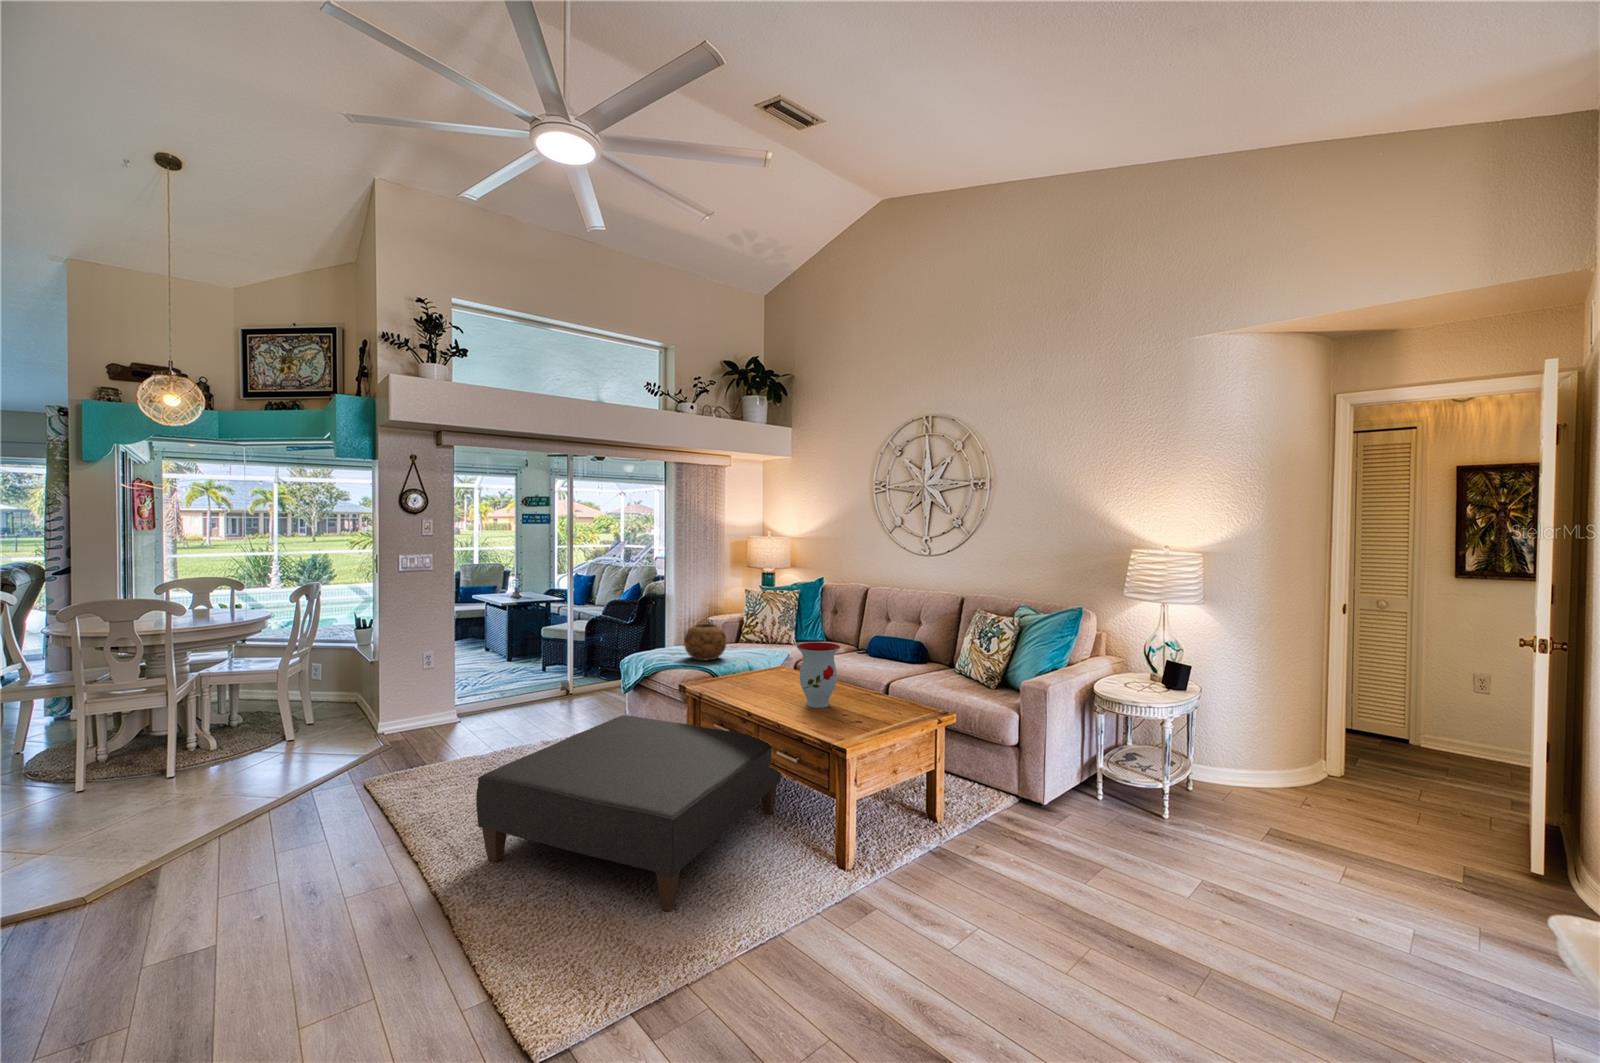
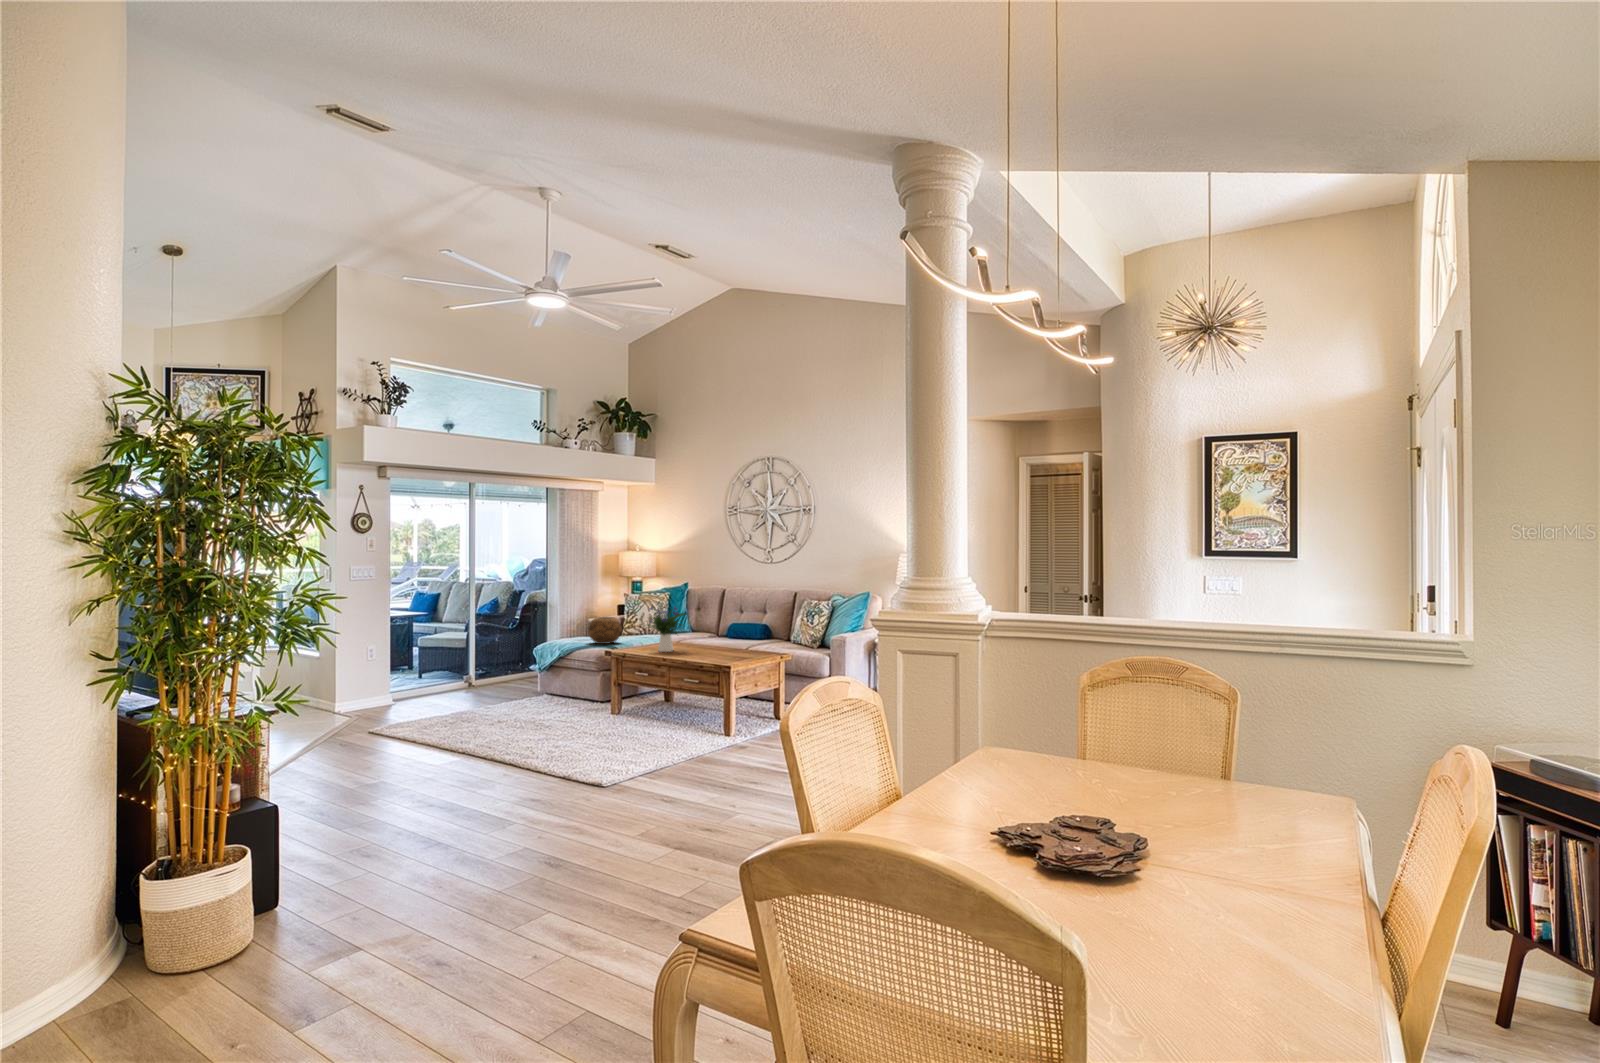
flower arrangement: none [736,617,800,688] -> present [648,606,687,652]
vase: present [797,642,840,708] -> none [692,616,721,656]
ottoman: present [476,715,781,911] -> none [501,674,685,756]

